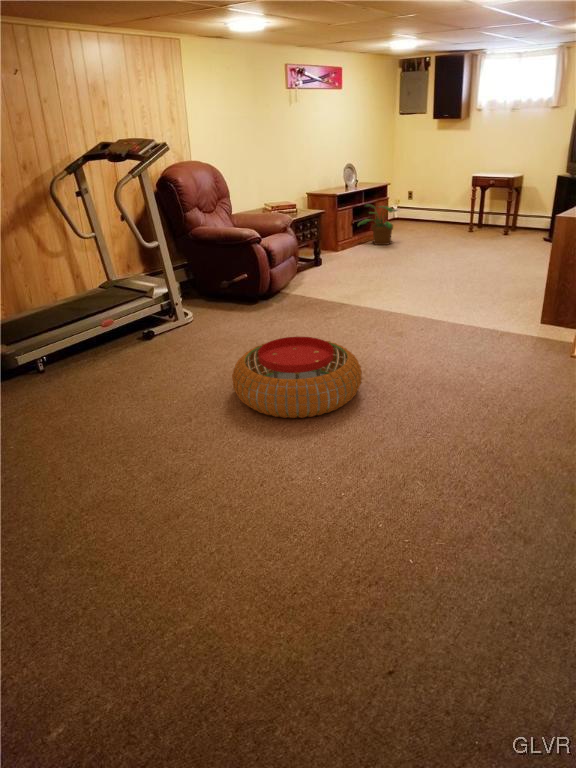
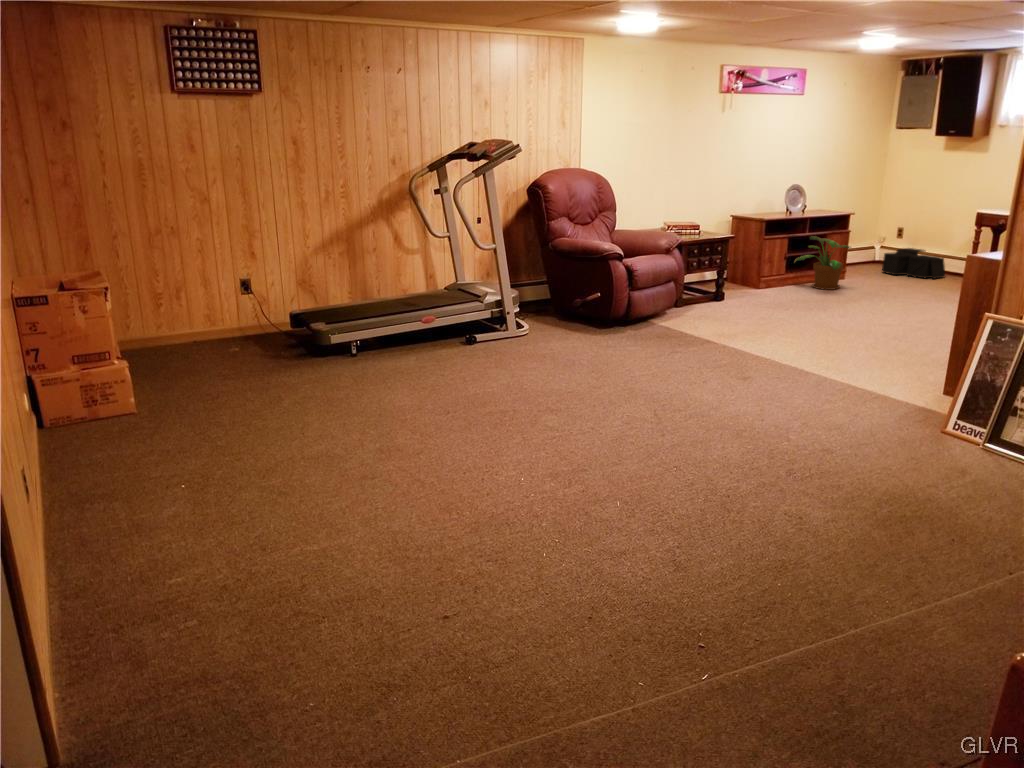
storage bin: none [407,206,450,229] -> present [882,248,945,279]
pouf: present [232,337,362,418] -> none [503,351,646,433]

